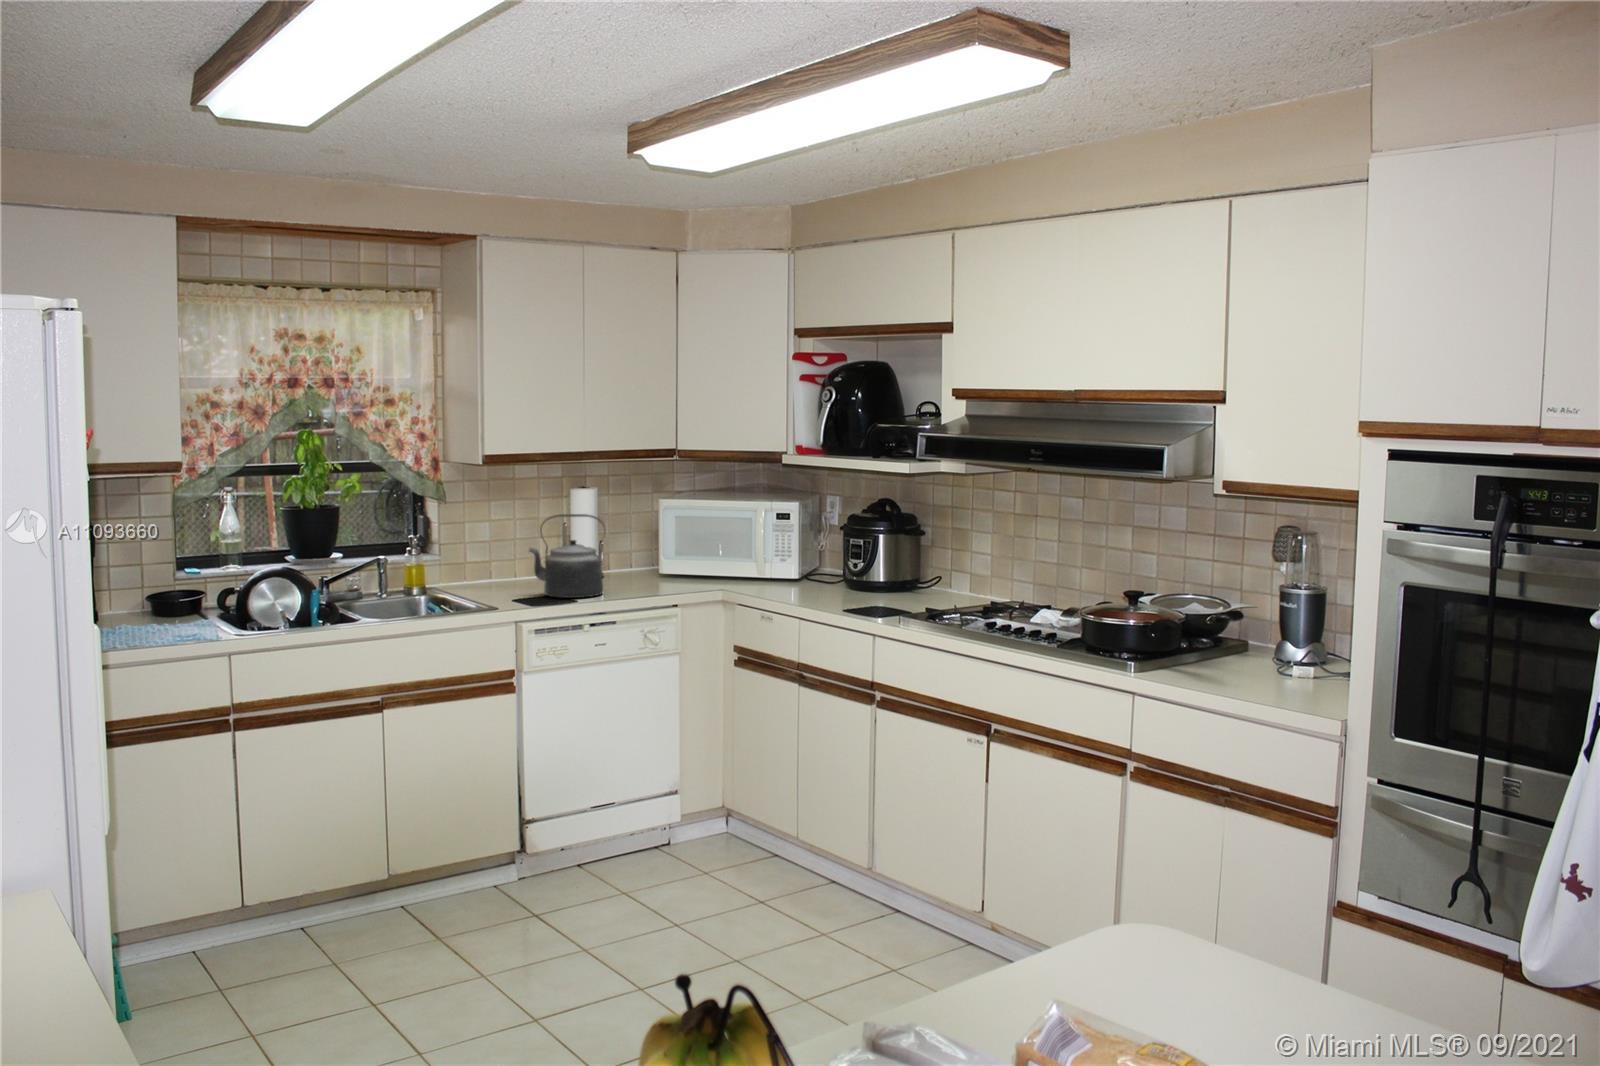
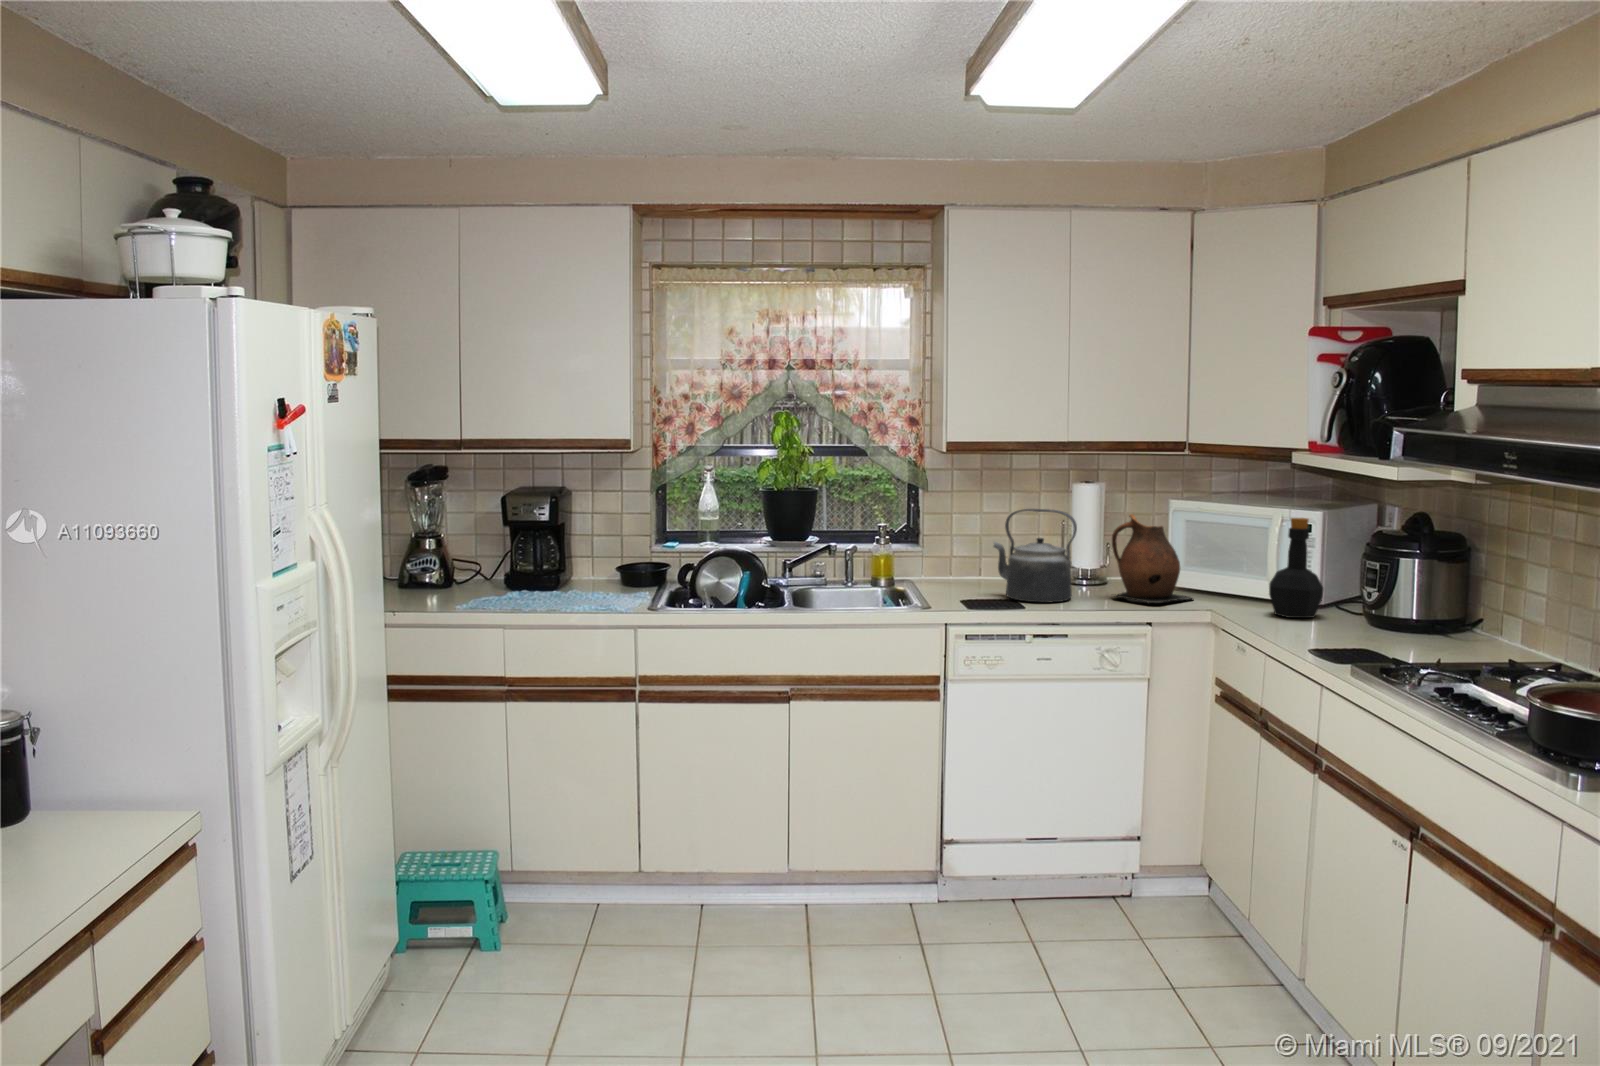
bottle: none [765,510,806,591] -> present [1269,518,1323,618]
ceramic pitcher: none [631,514,700,591] -> present [1112,514,1192,603]

